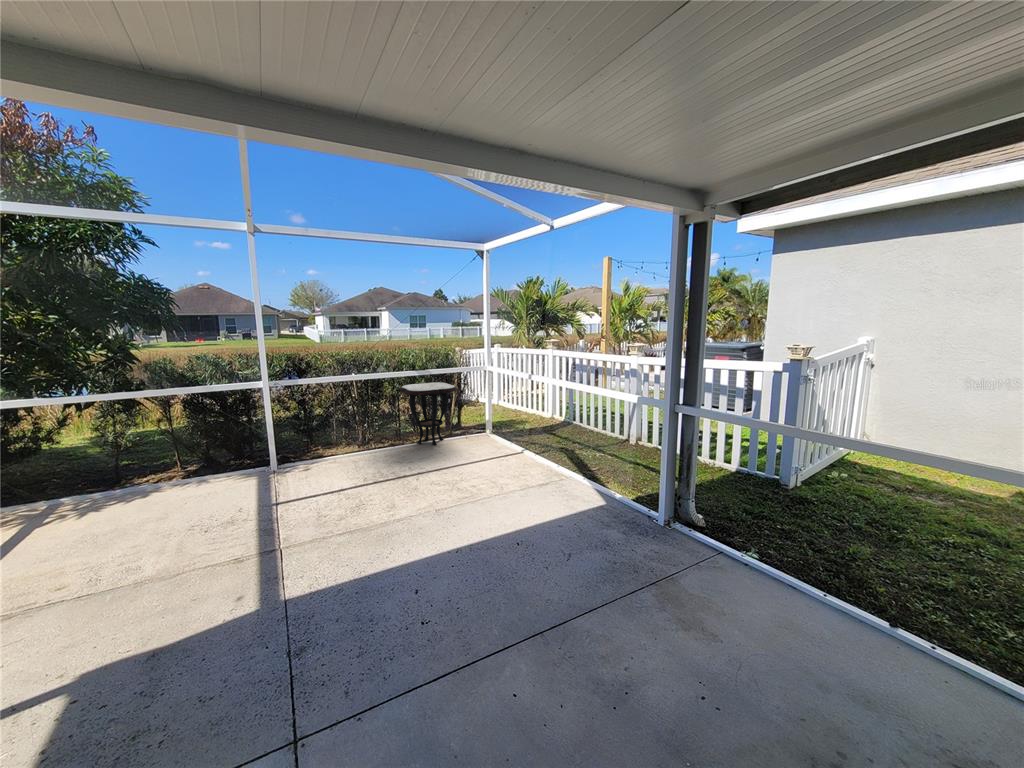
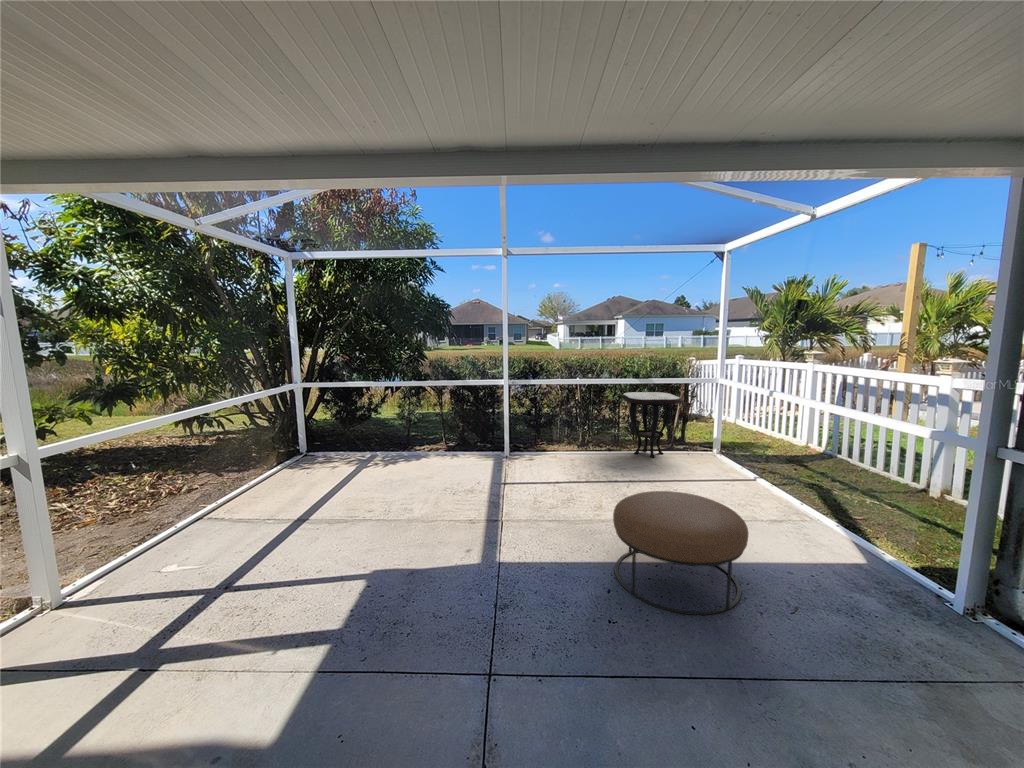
ottoman: none [410,478,533,599] -> present [613,491,748,615]

